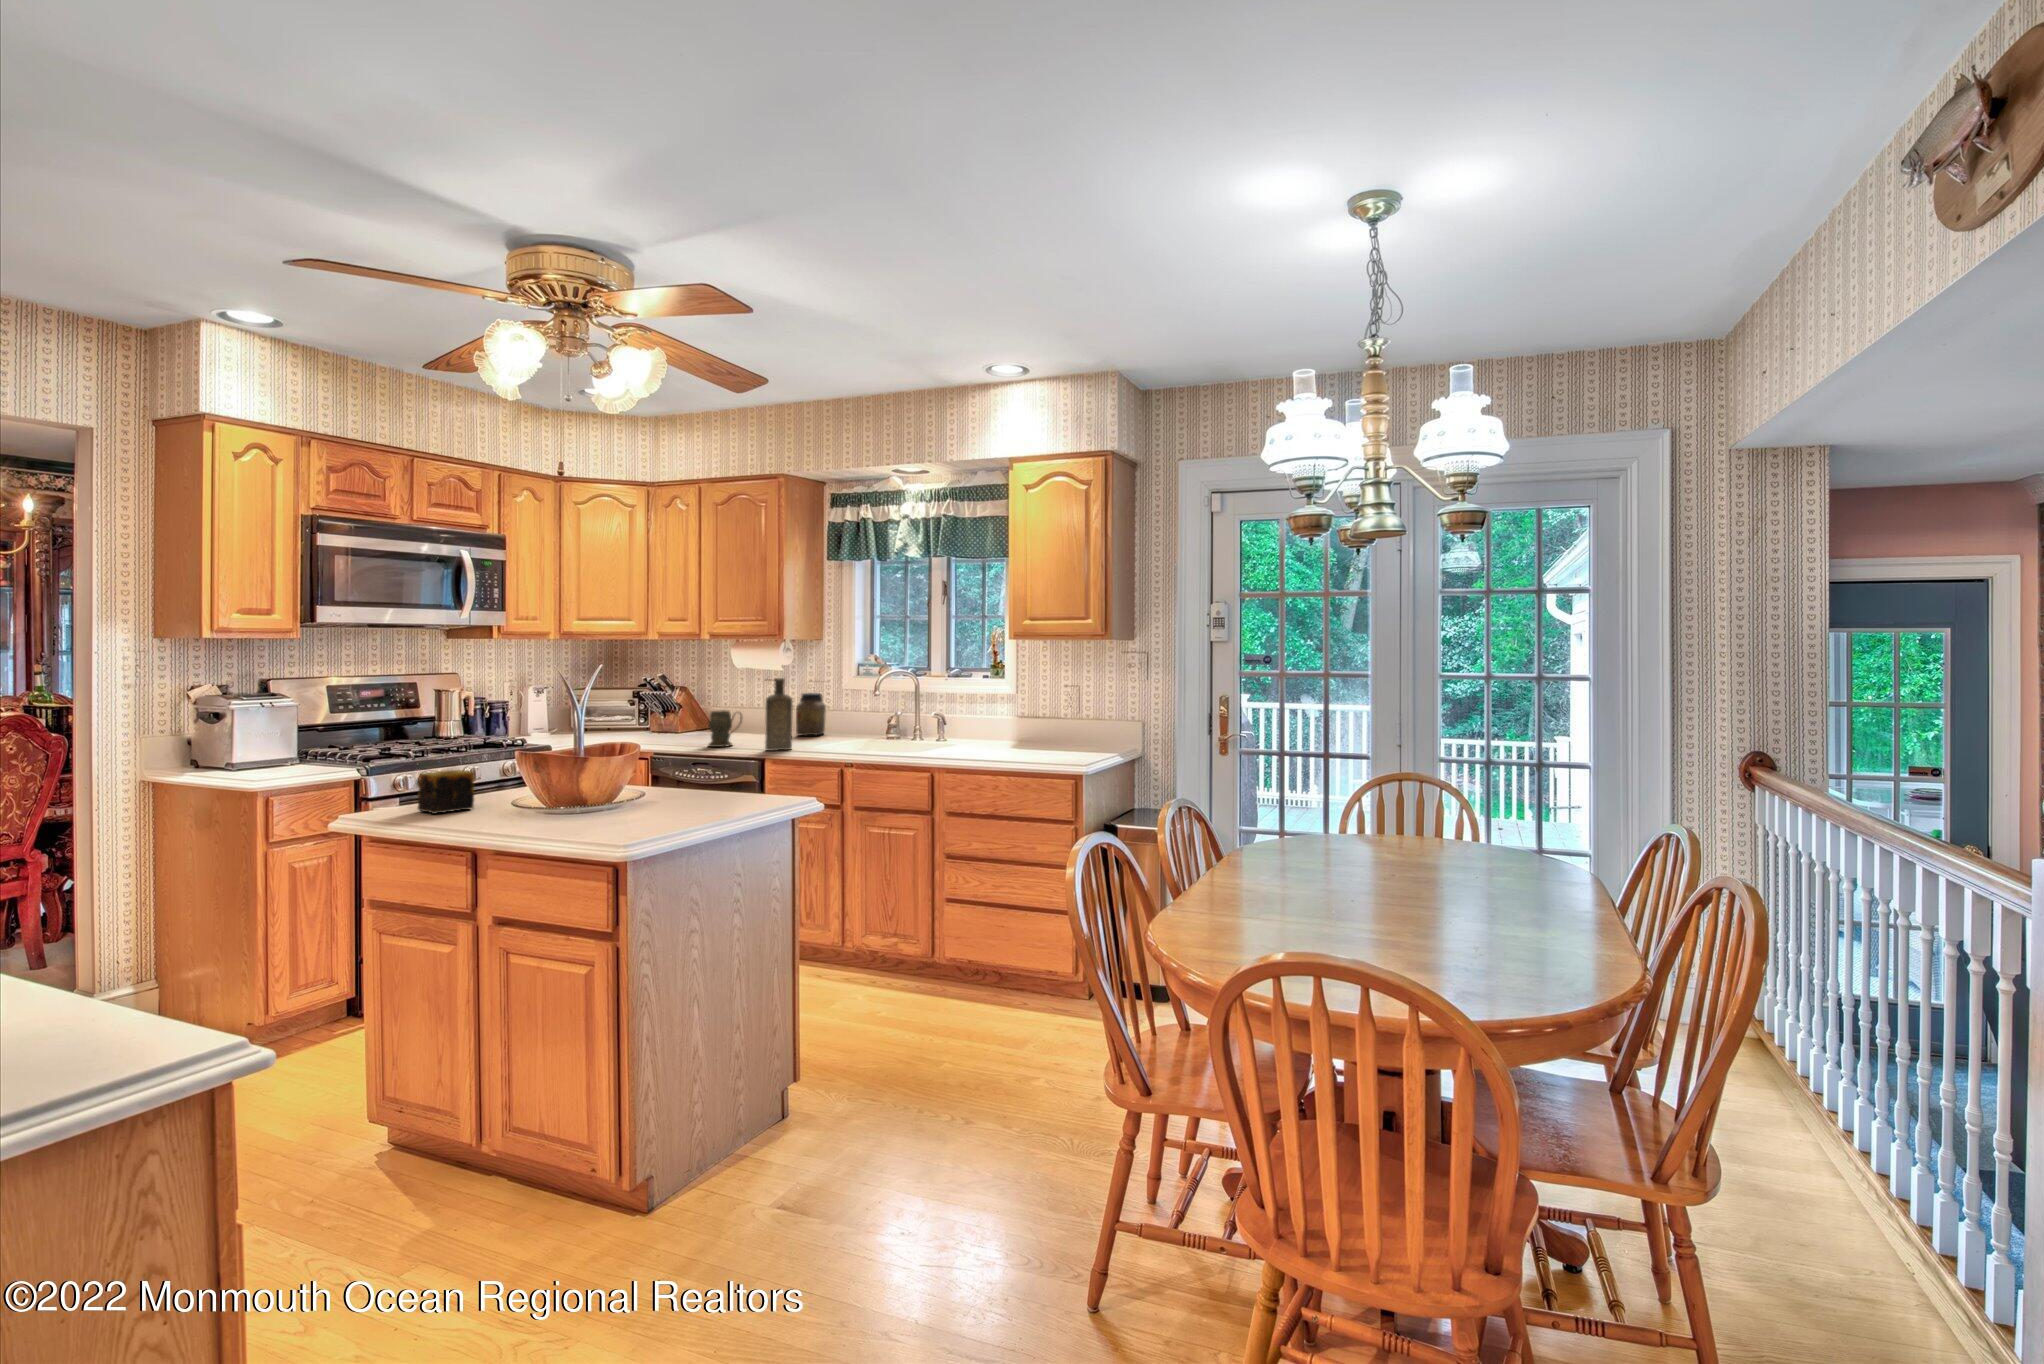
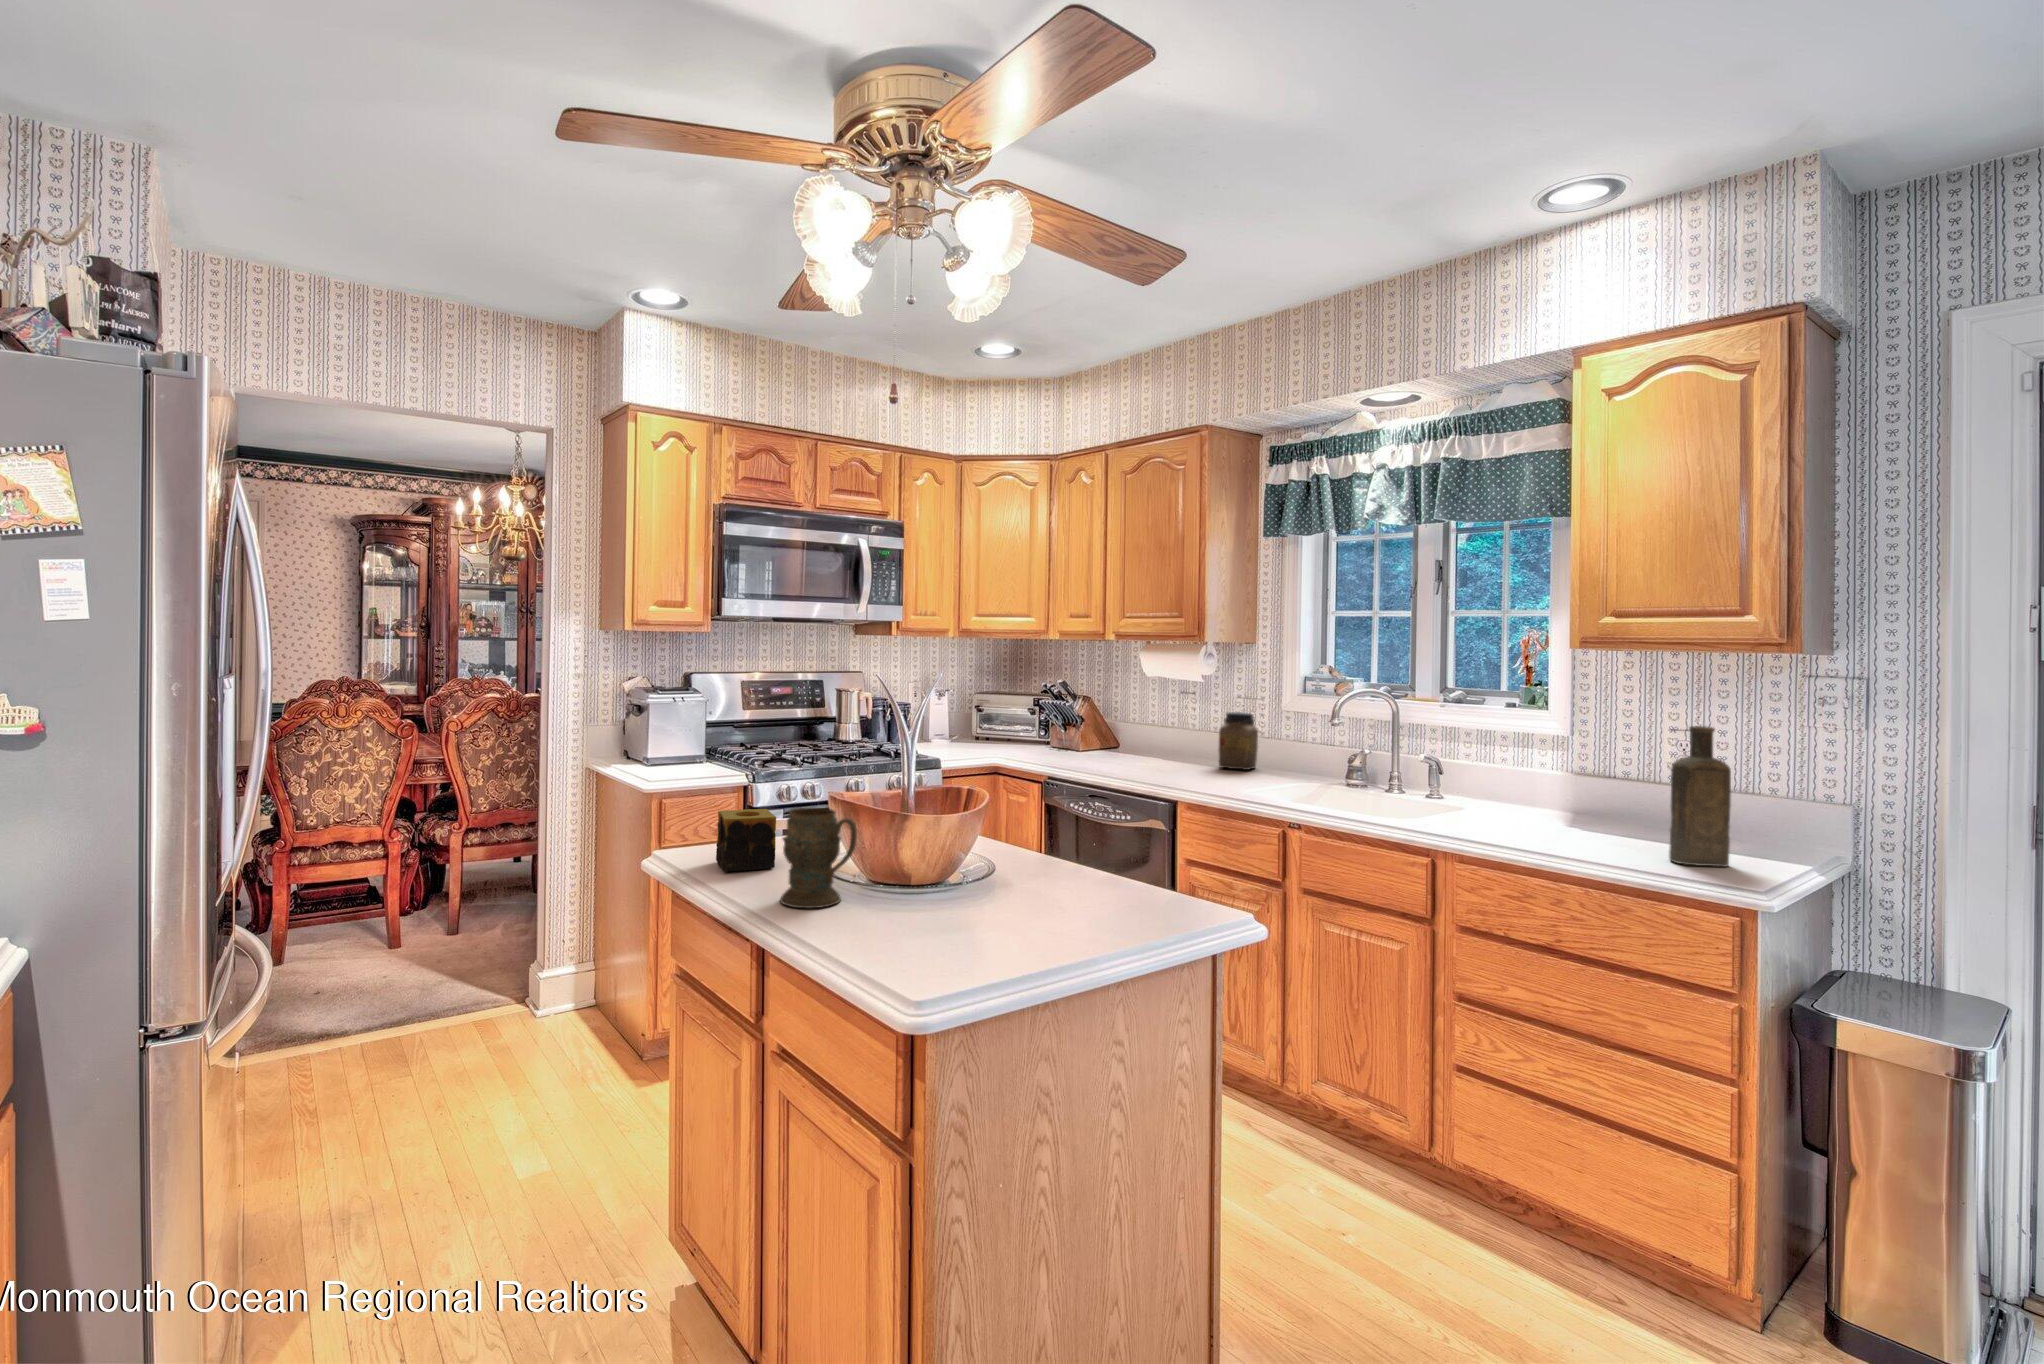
bottle: present [765,678,793,751] -> present [1669,726,1731,867]
mug: present [708,710,742,747] -> present [780,808,857,908]

